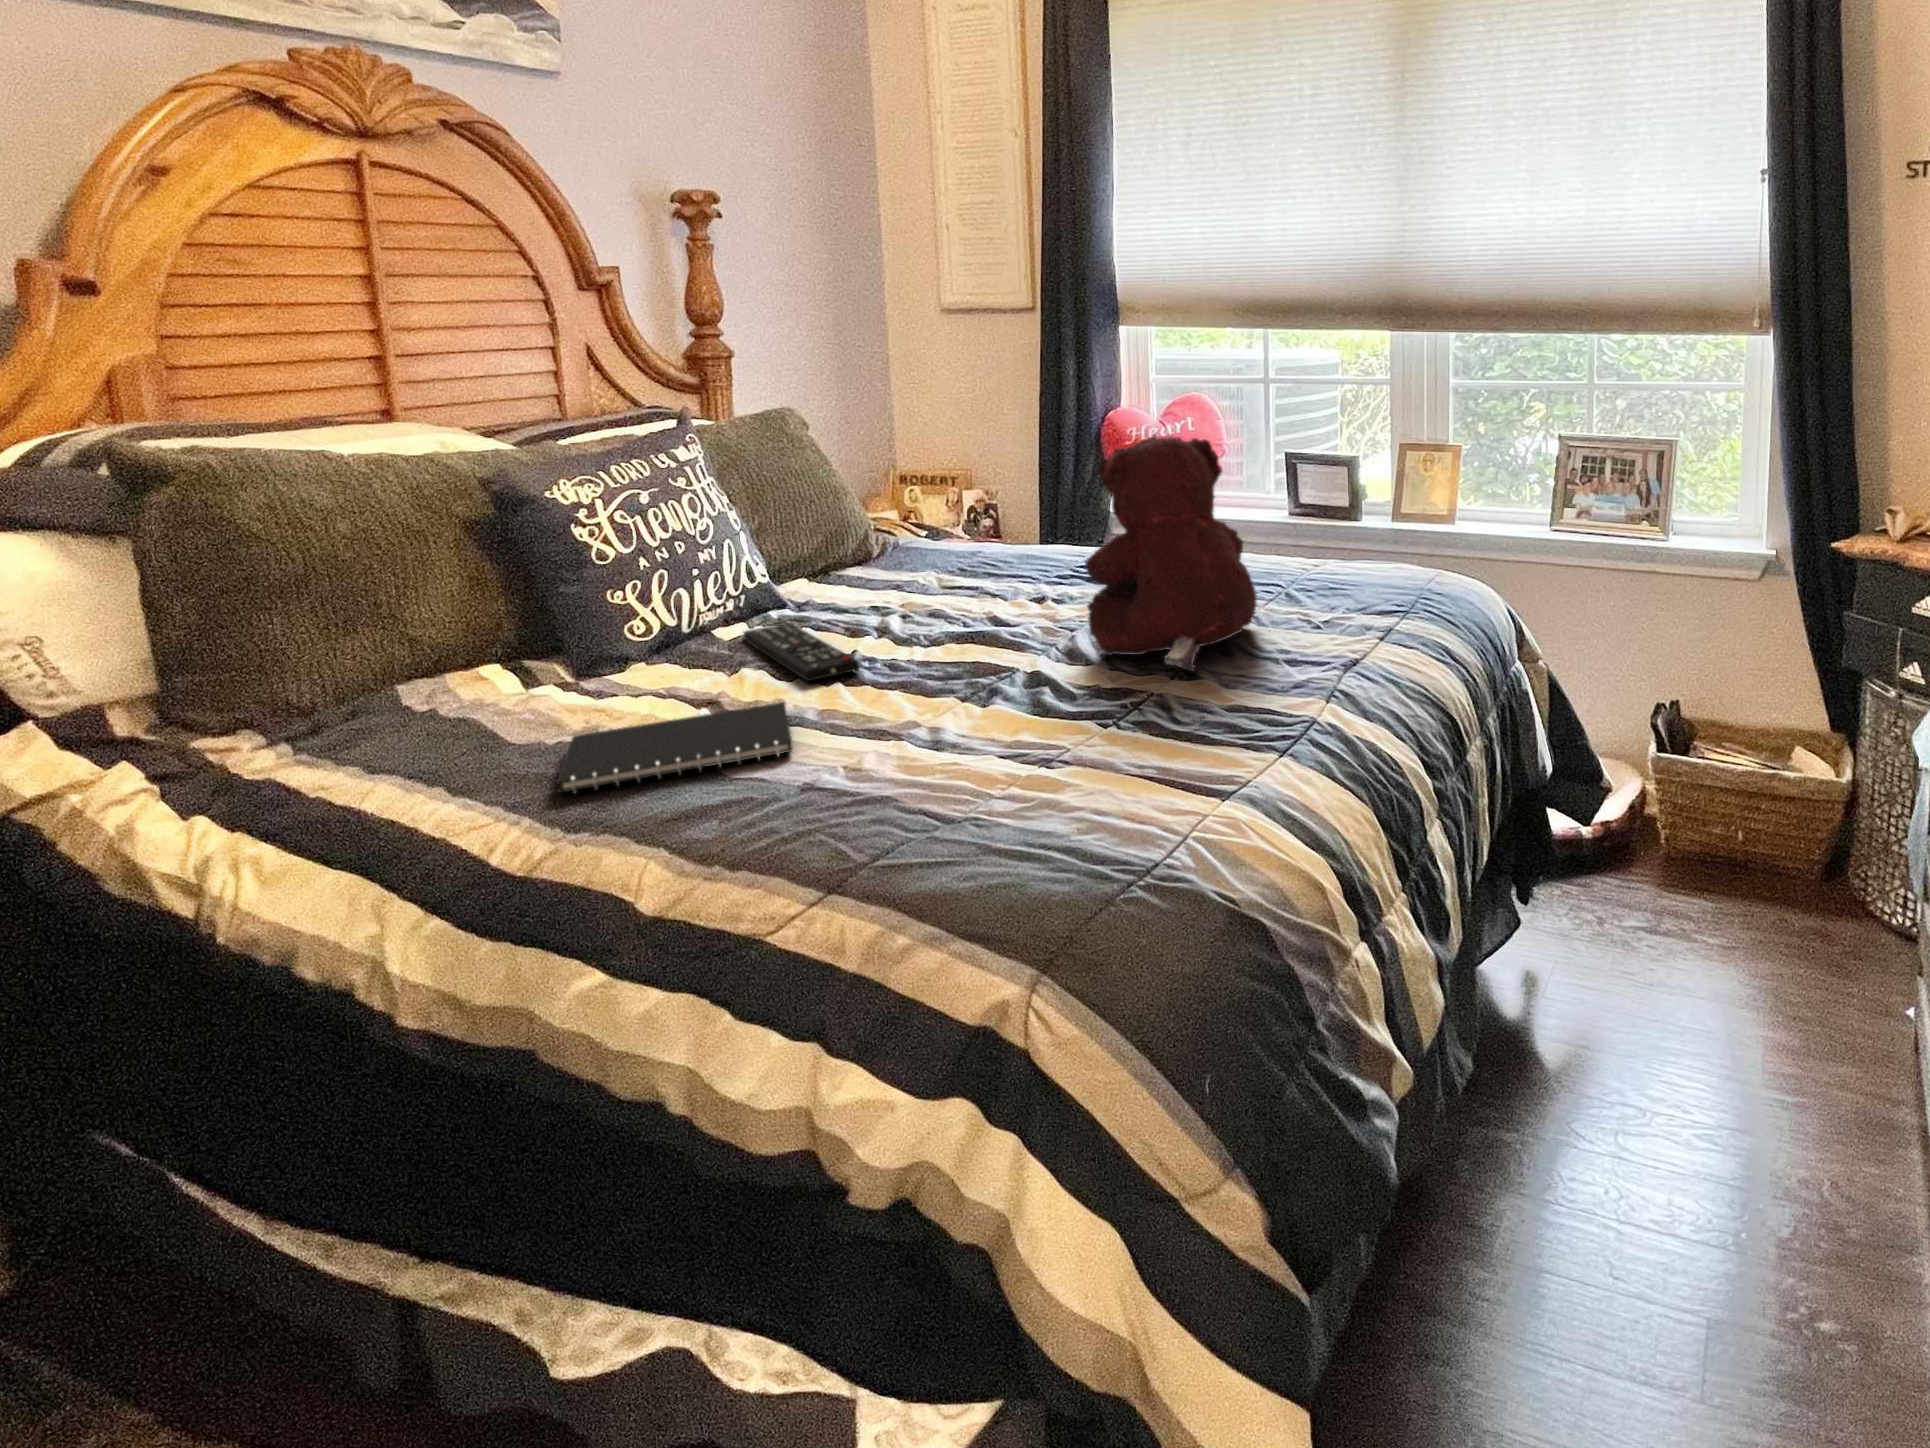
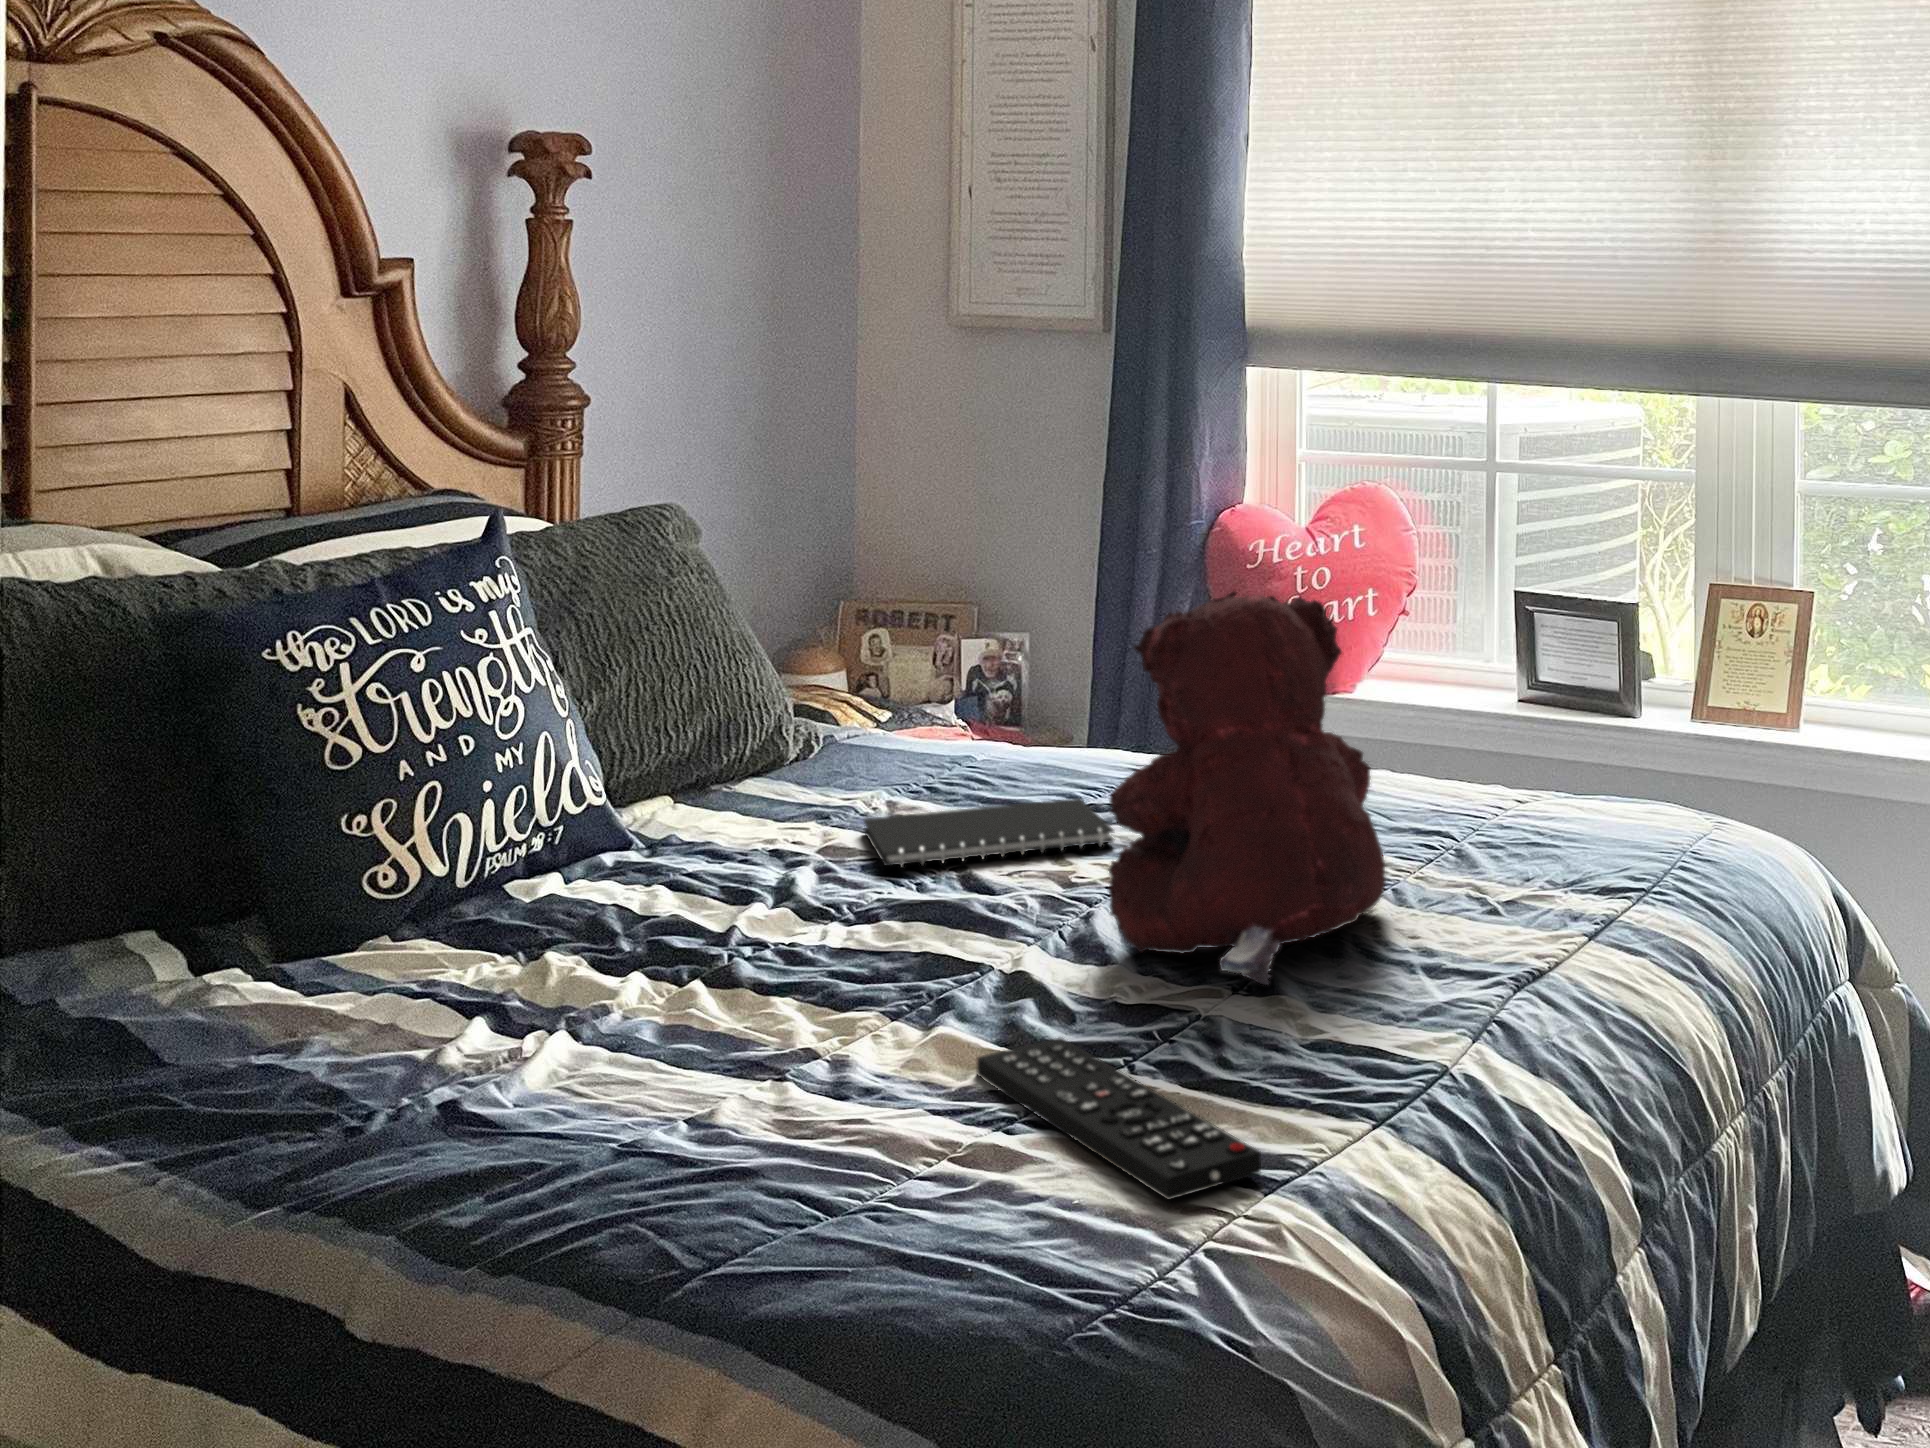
remote control: present [743,623,859,681] -> present [977,1038,1261,1200]
notebook: present [557,702,793,793] -> present [864,798,1114,867]

